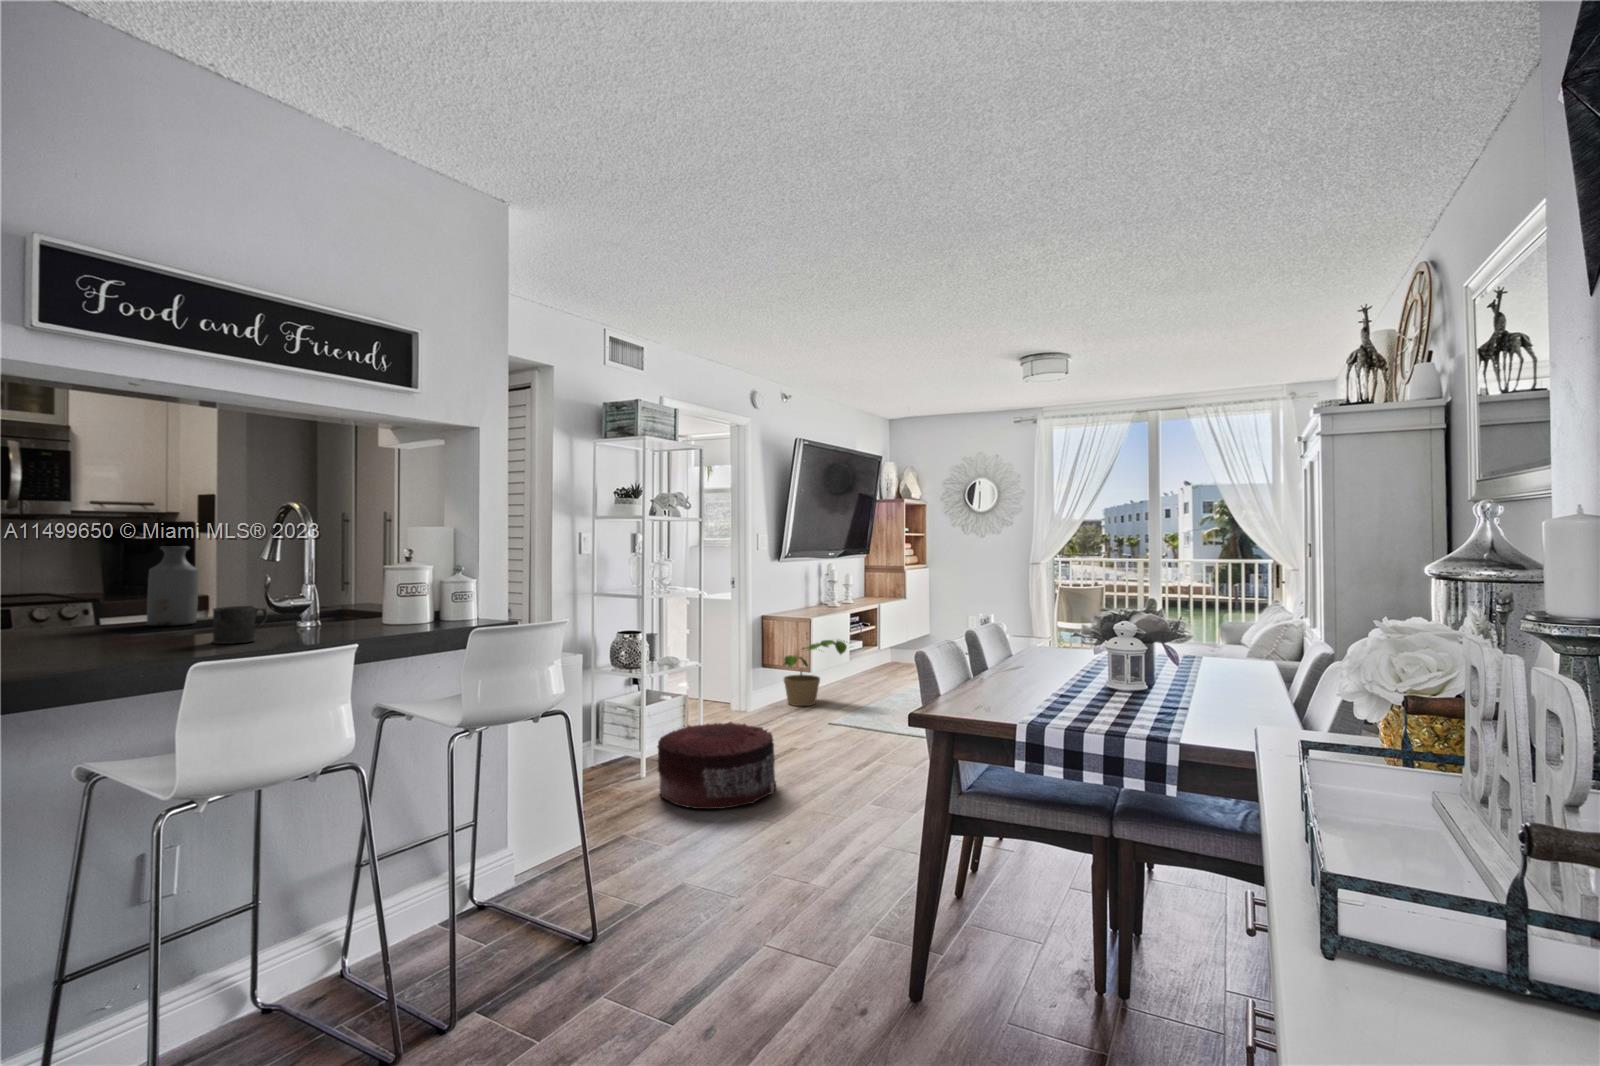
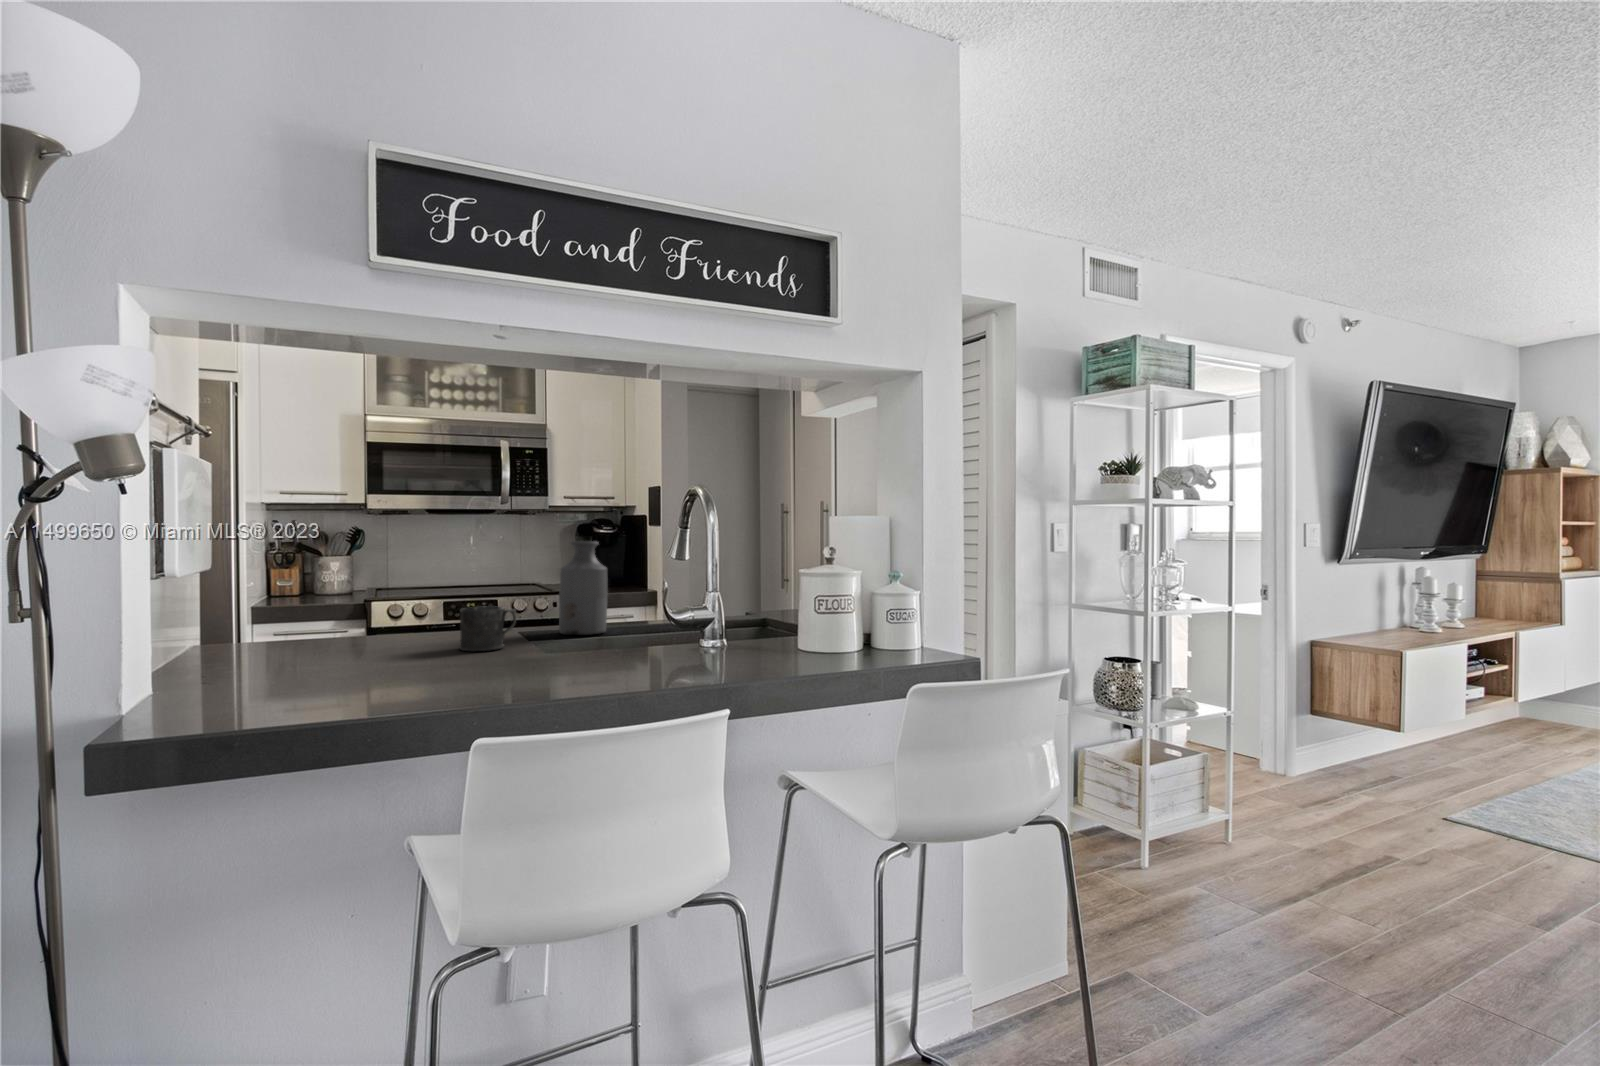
mug: present [212,606,267,644] -> present [459,606,516,651]
potted plant: present [784,640,847,706] -> none [1350,687,1482,783]
pouf: present [657,722,776,809] -> none [1172,807,1387,970]

